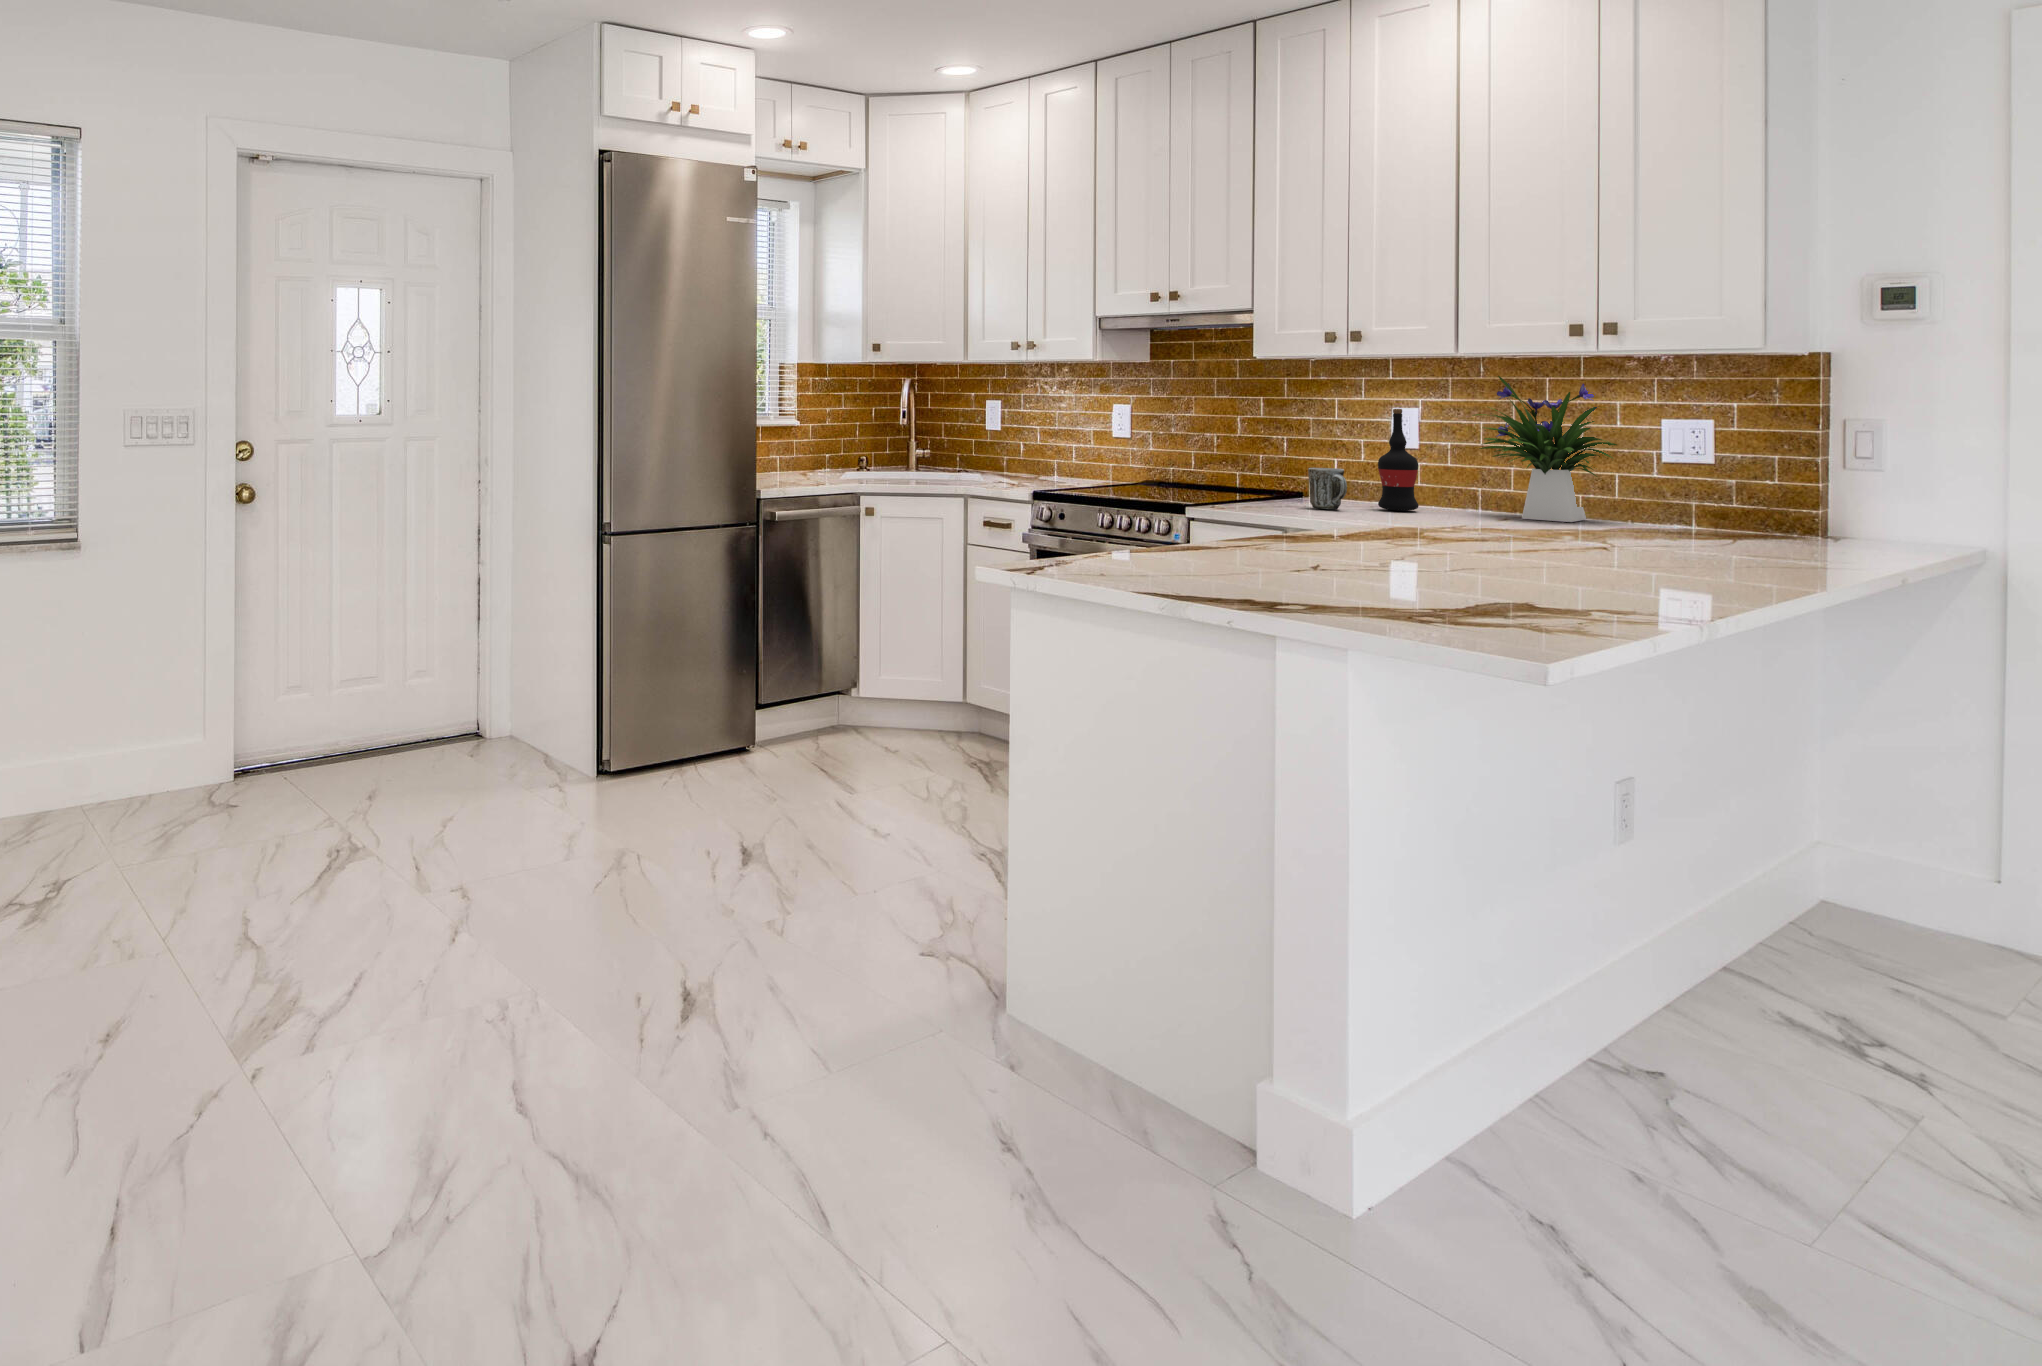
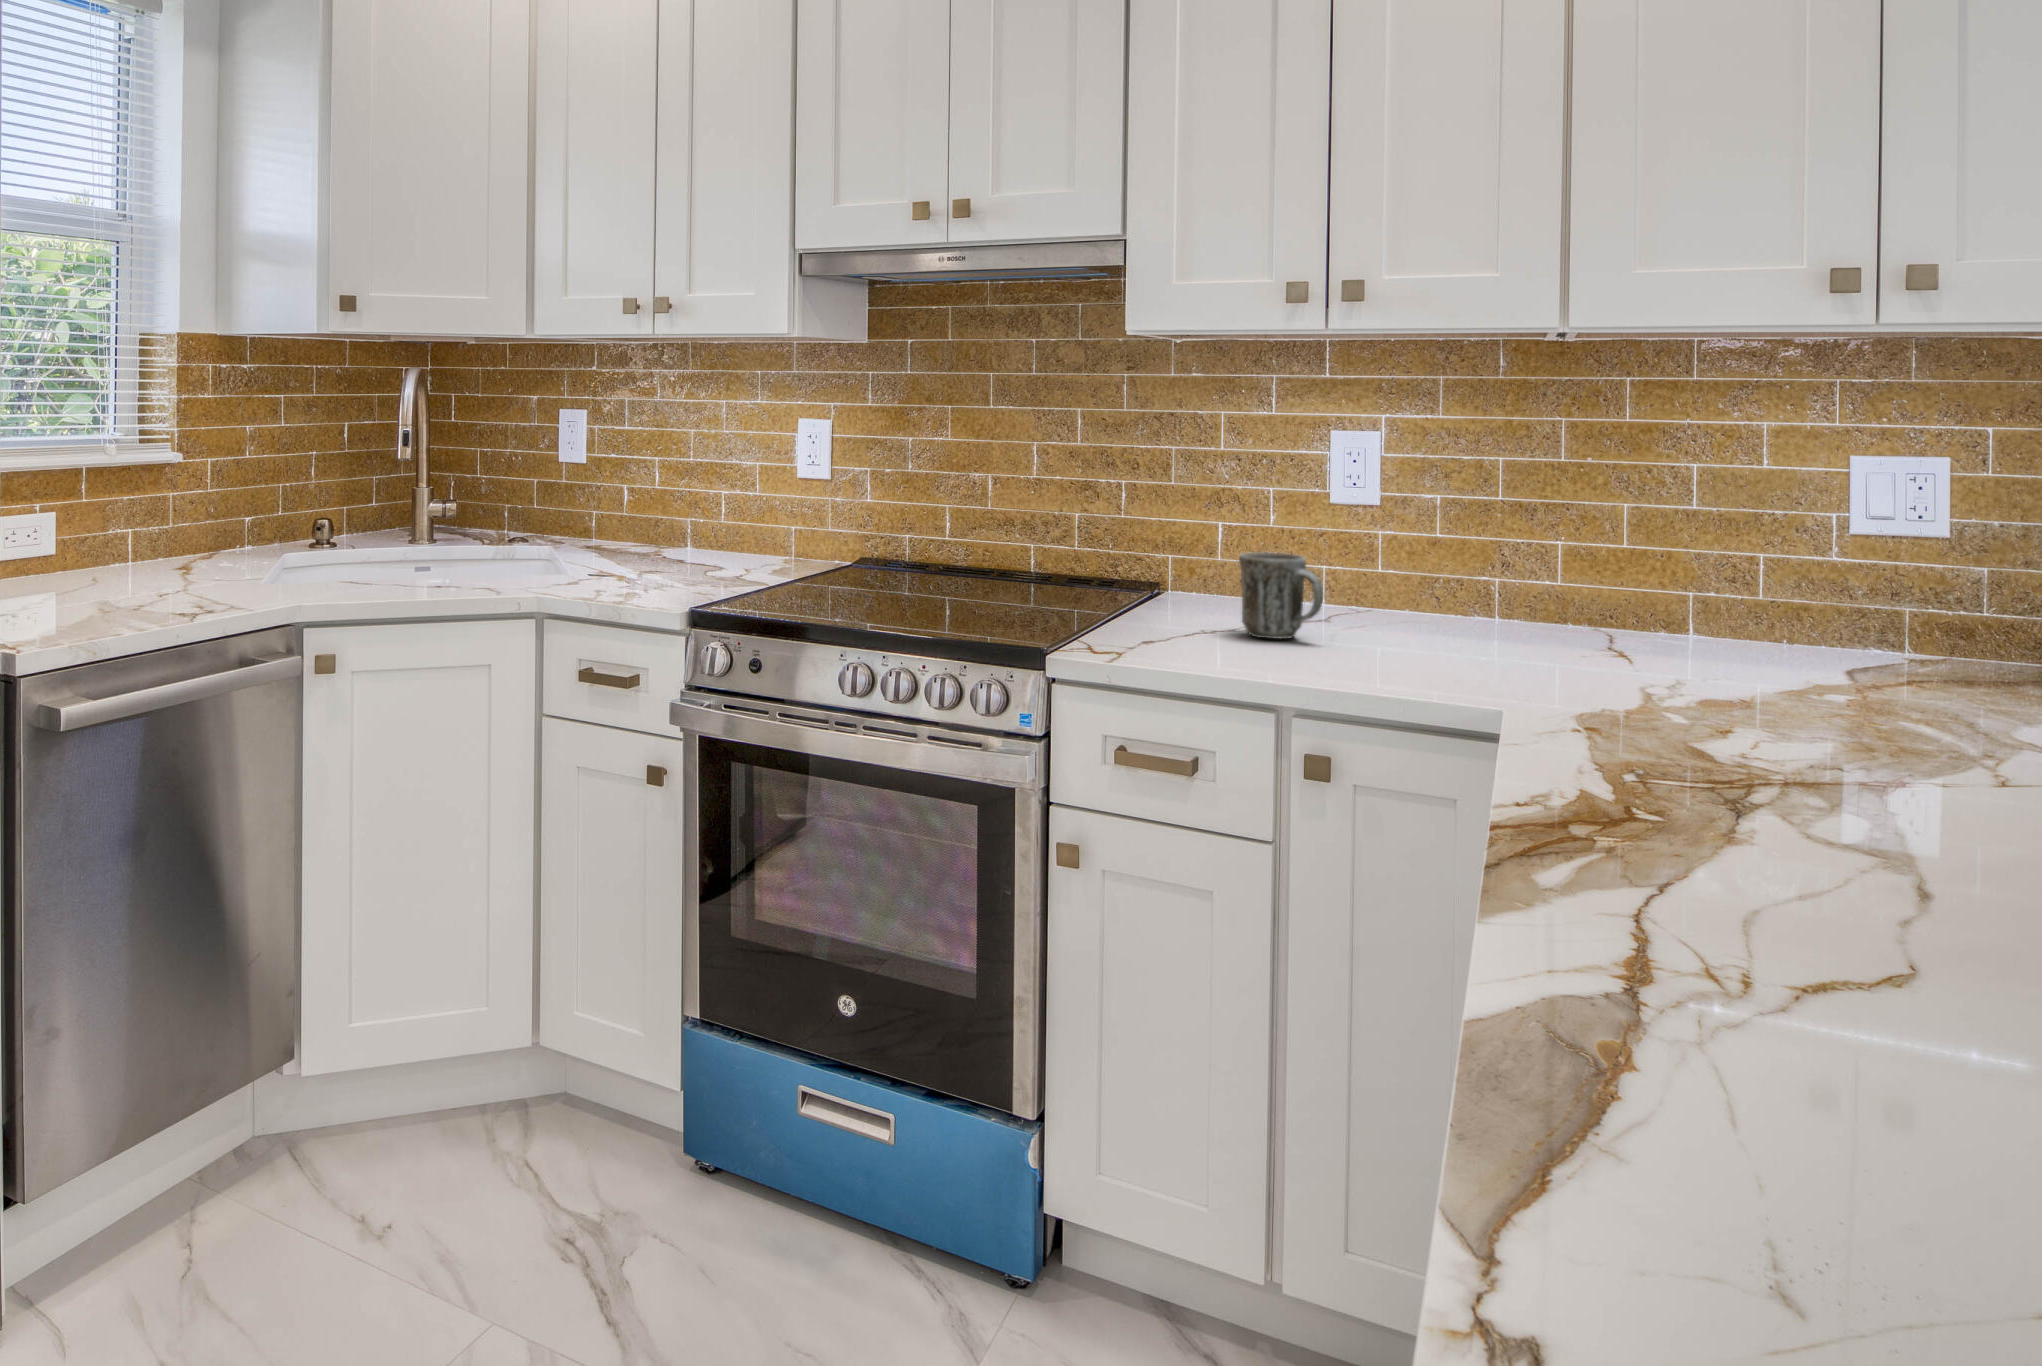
flower arrangement: present [1473,376,1621,522] -> none [1502,372,1800,651]
wine bottle: present [1378,409,1419,511] -> none [1344,434,1420,632]

